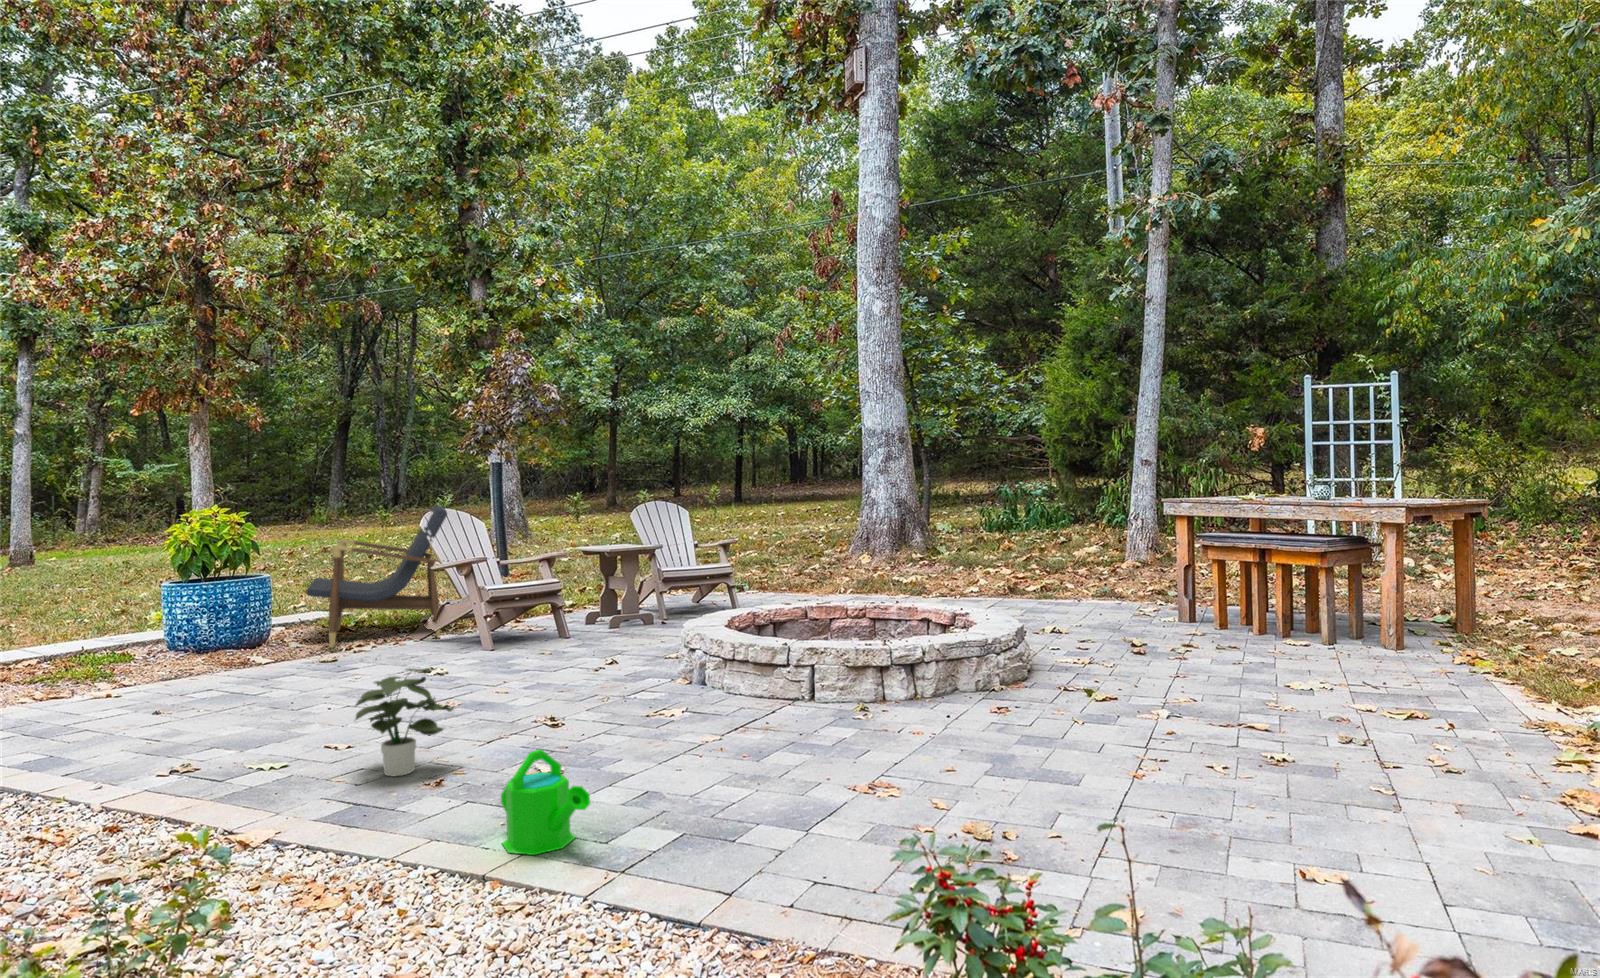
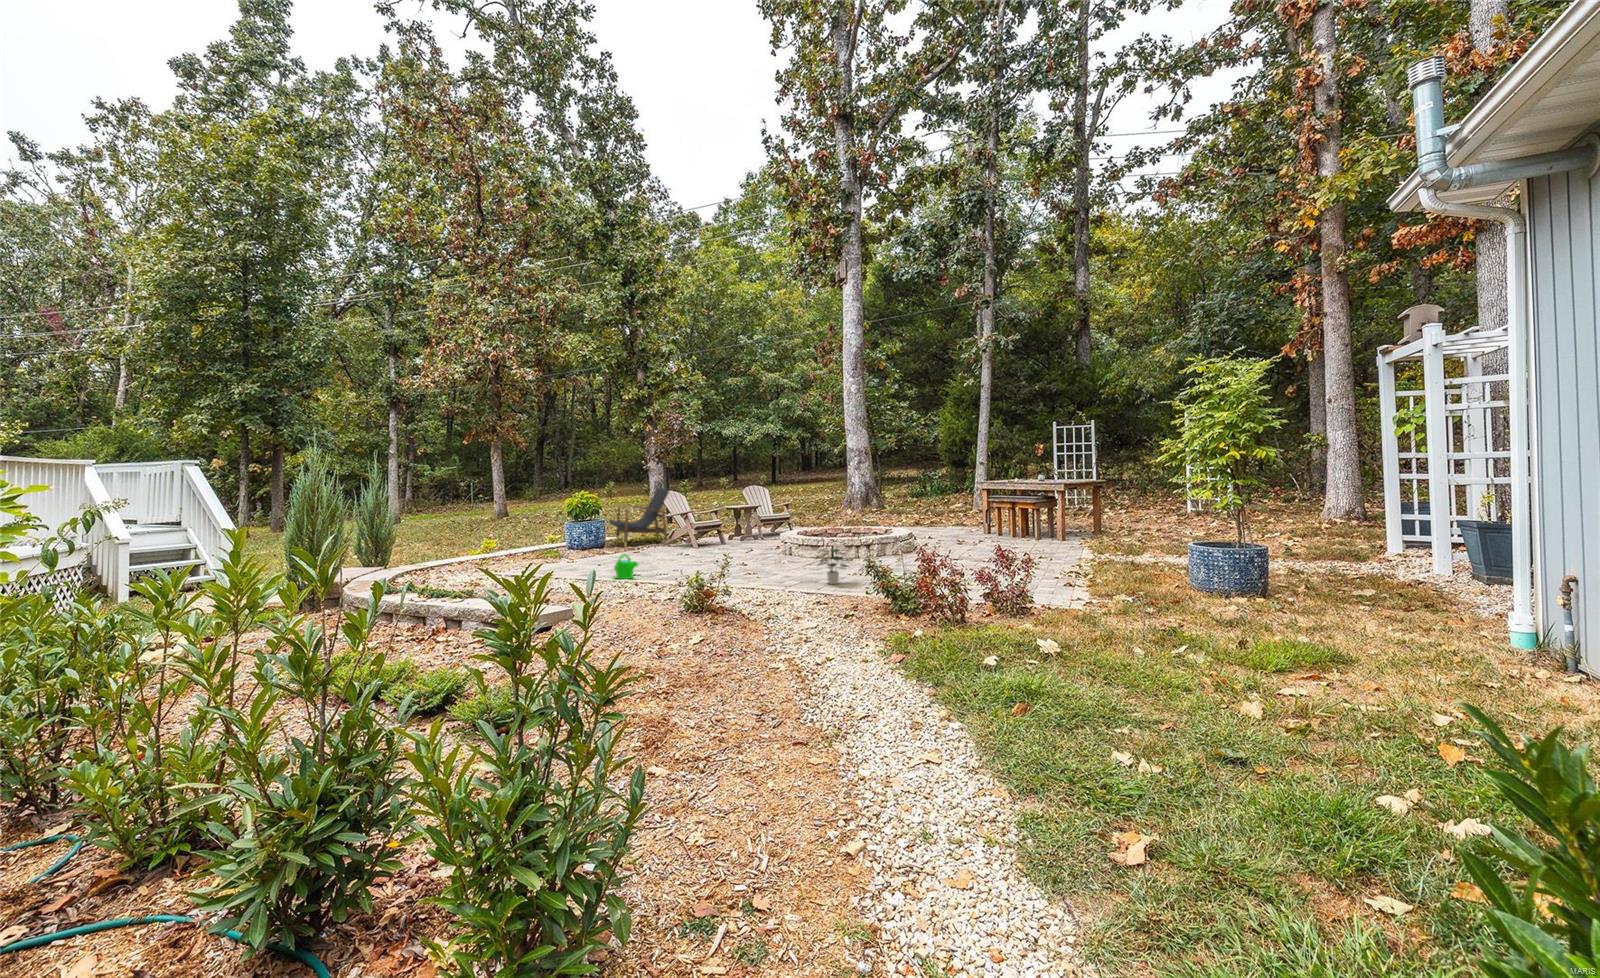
potted plant: present [356,668,454,776] -> present [815,545,849,584]
watering can: present [501,749,590,855] -> present [614,554,638,579]

